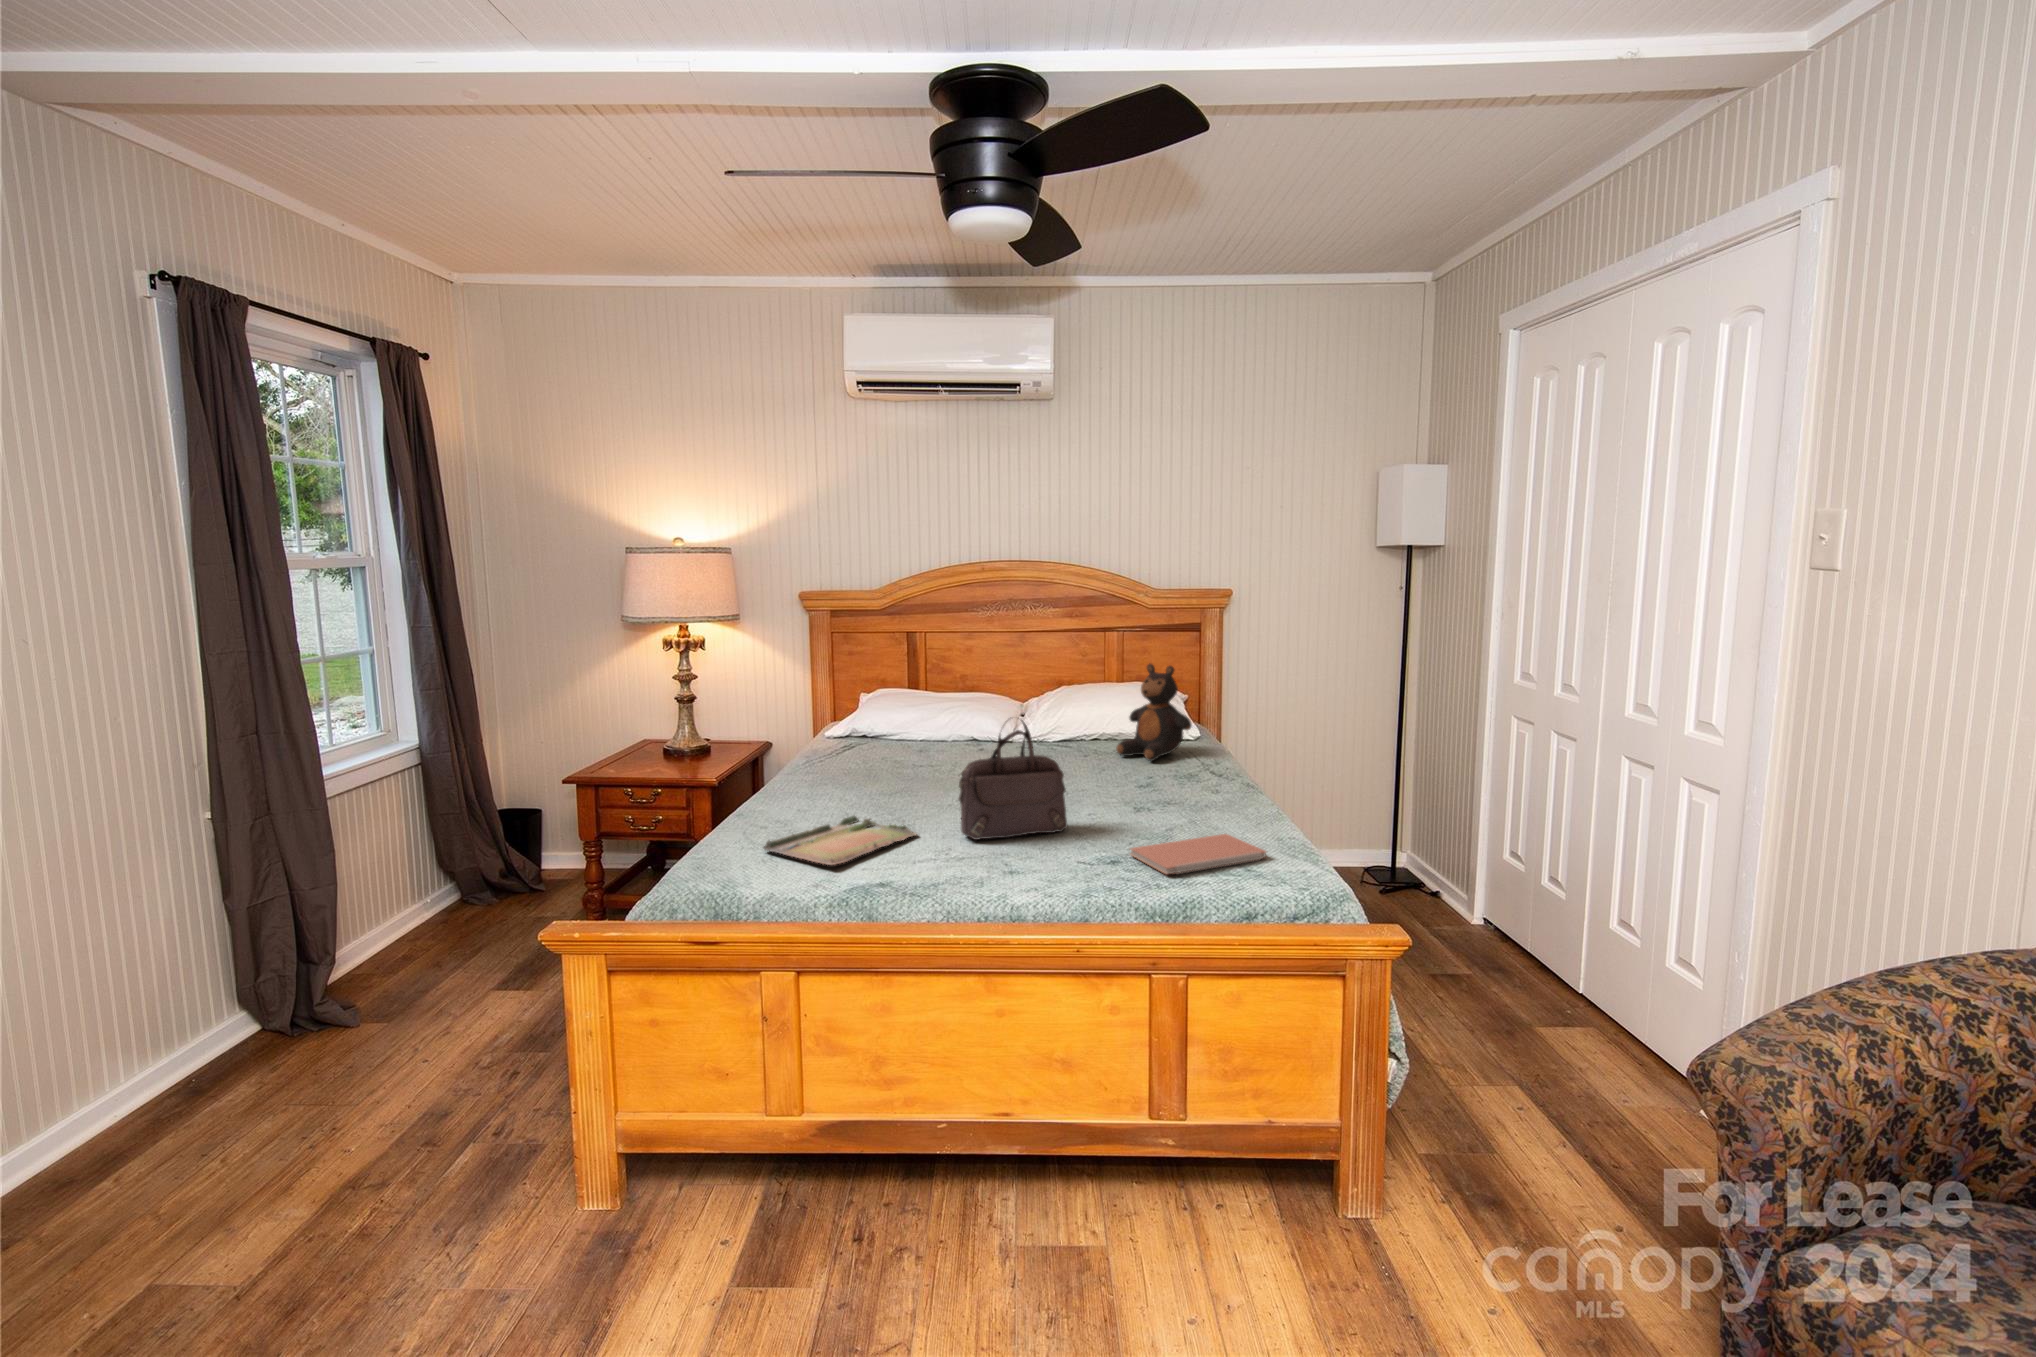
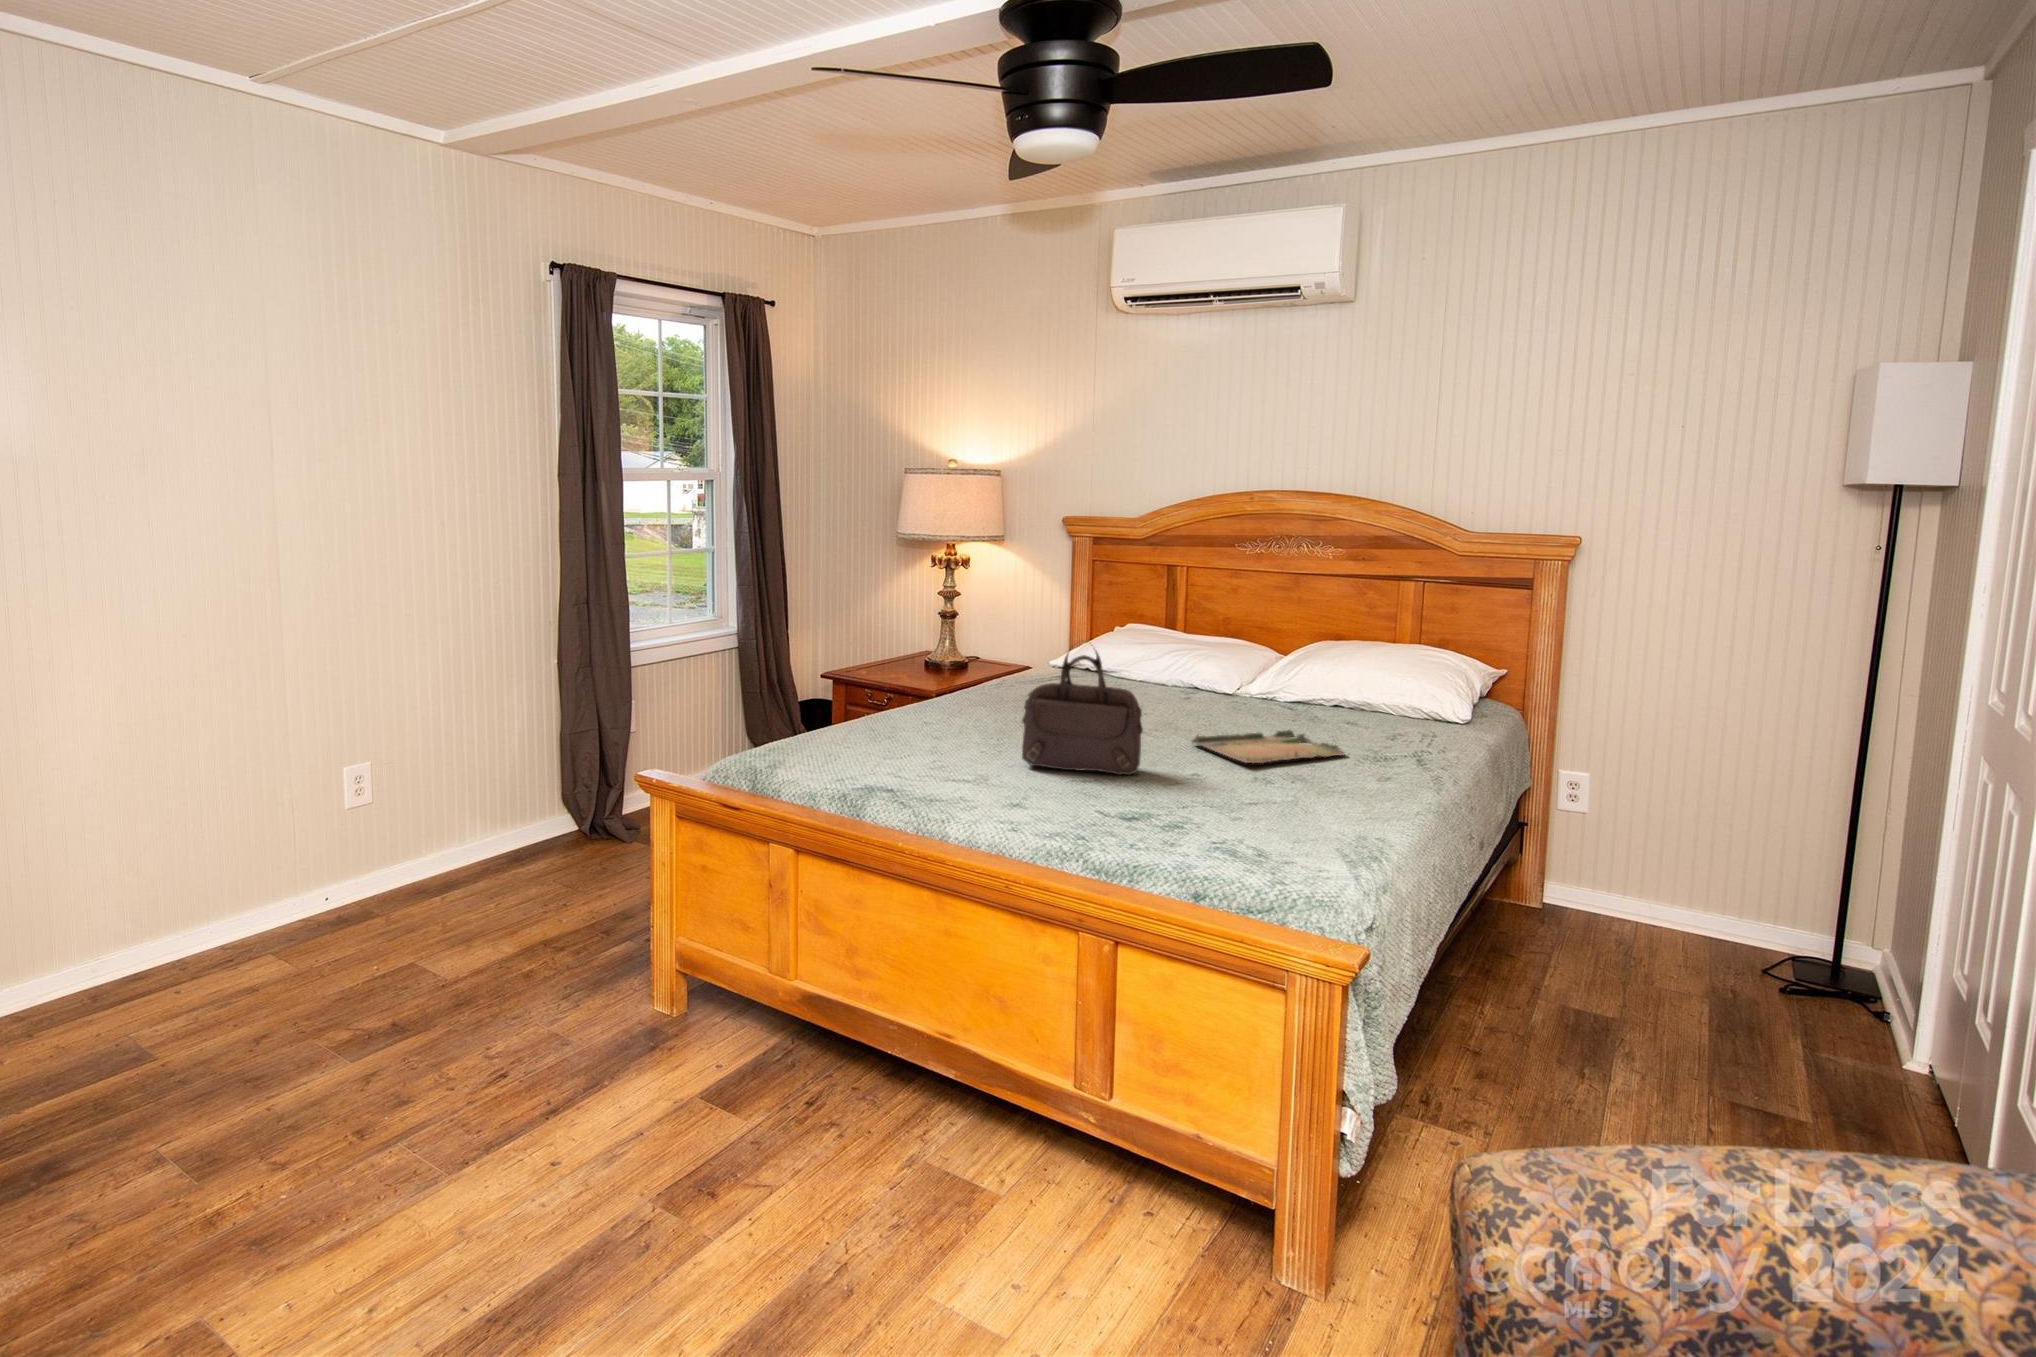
teddy bear: present [1116,664,1192,761] -> none [1322,615,1415,731]
tray: present [763,816,916,865] -> present [1192,730,1345,763]
notebook: present [1130,834,1266,874] -> none [1157,799,1305,840]

